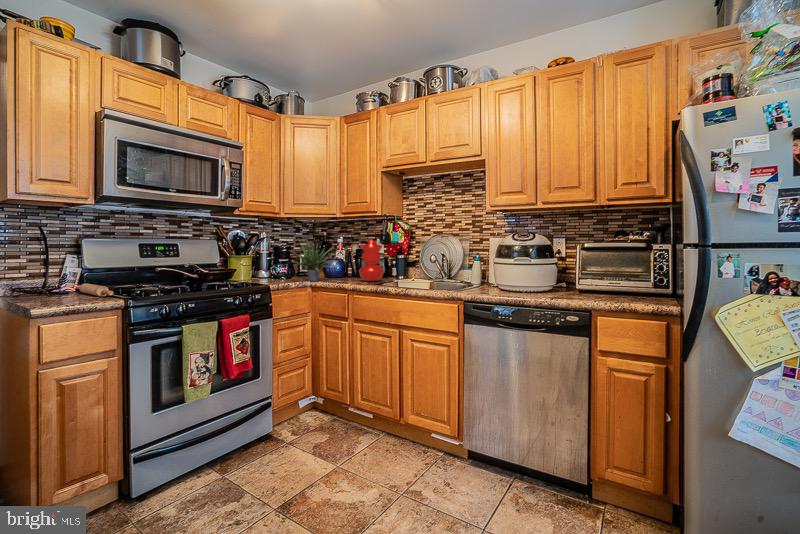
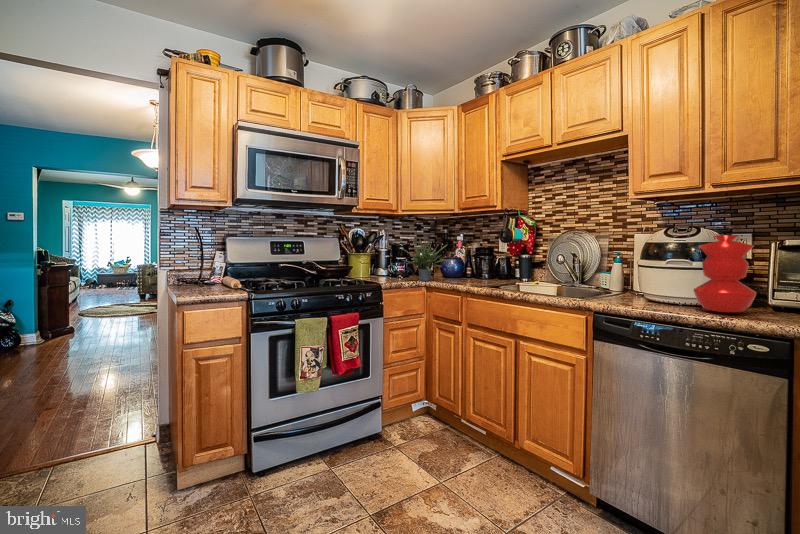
vase: present [359,240,384,282] -> present [694,235,756,313]

